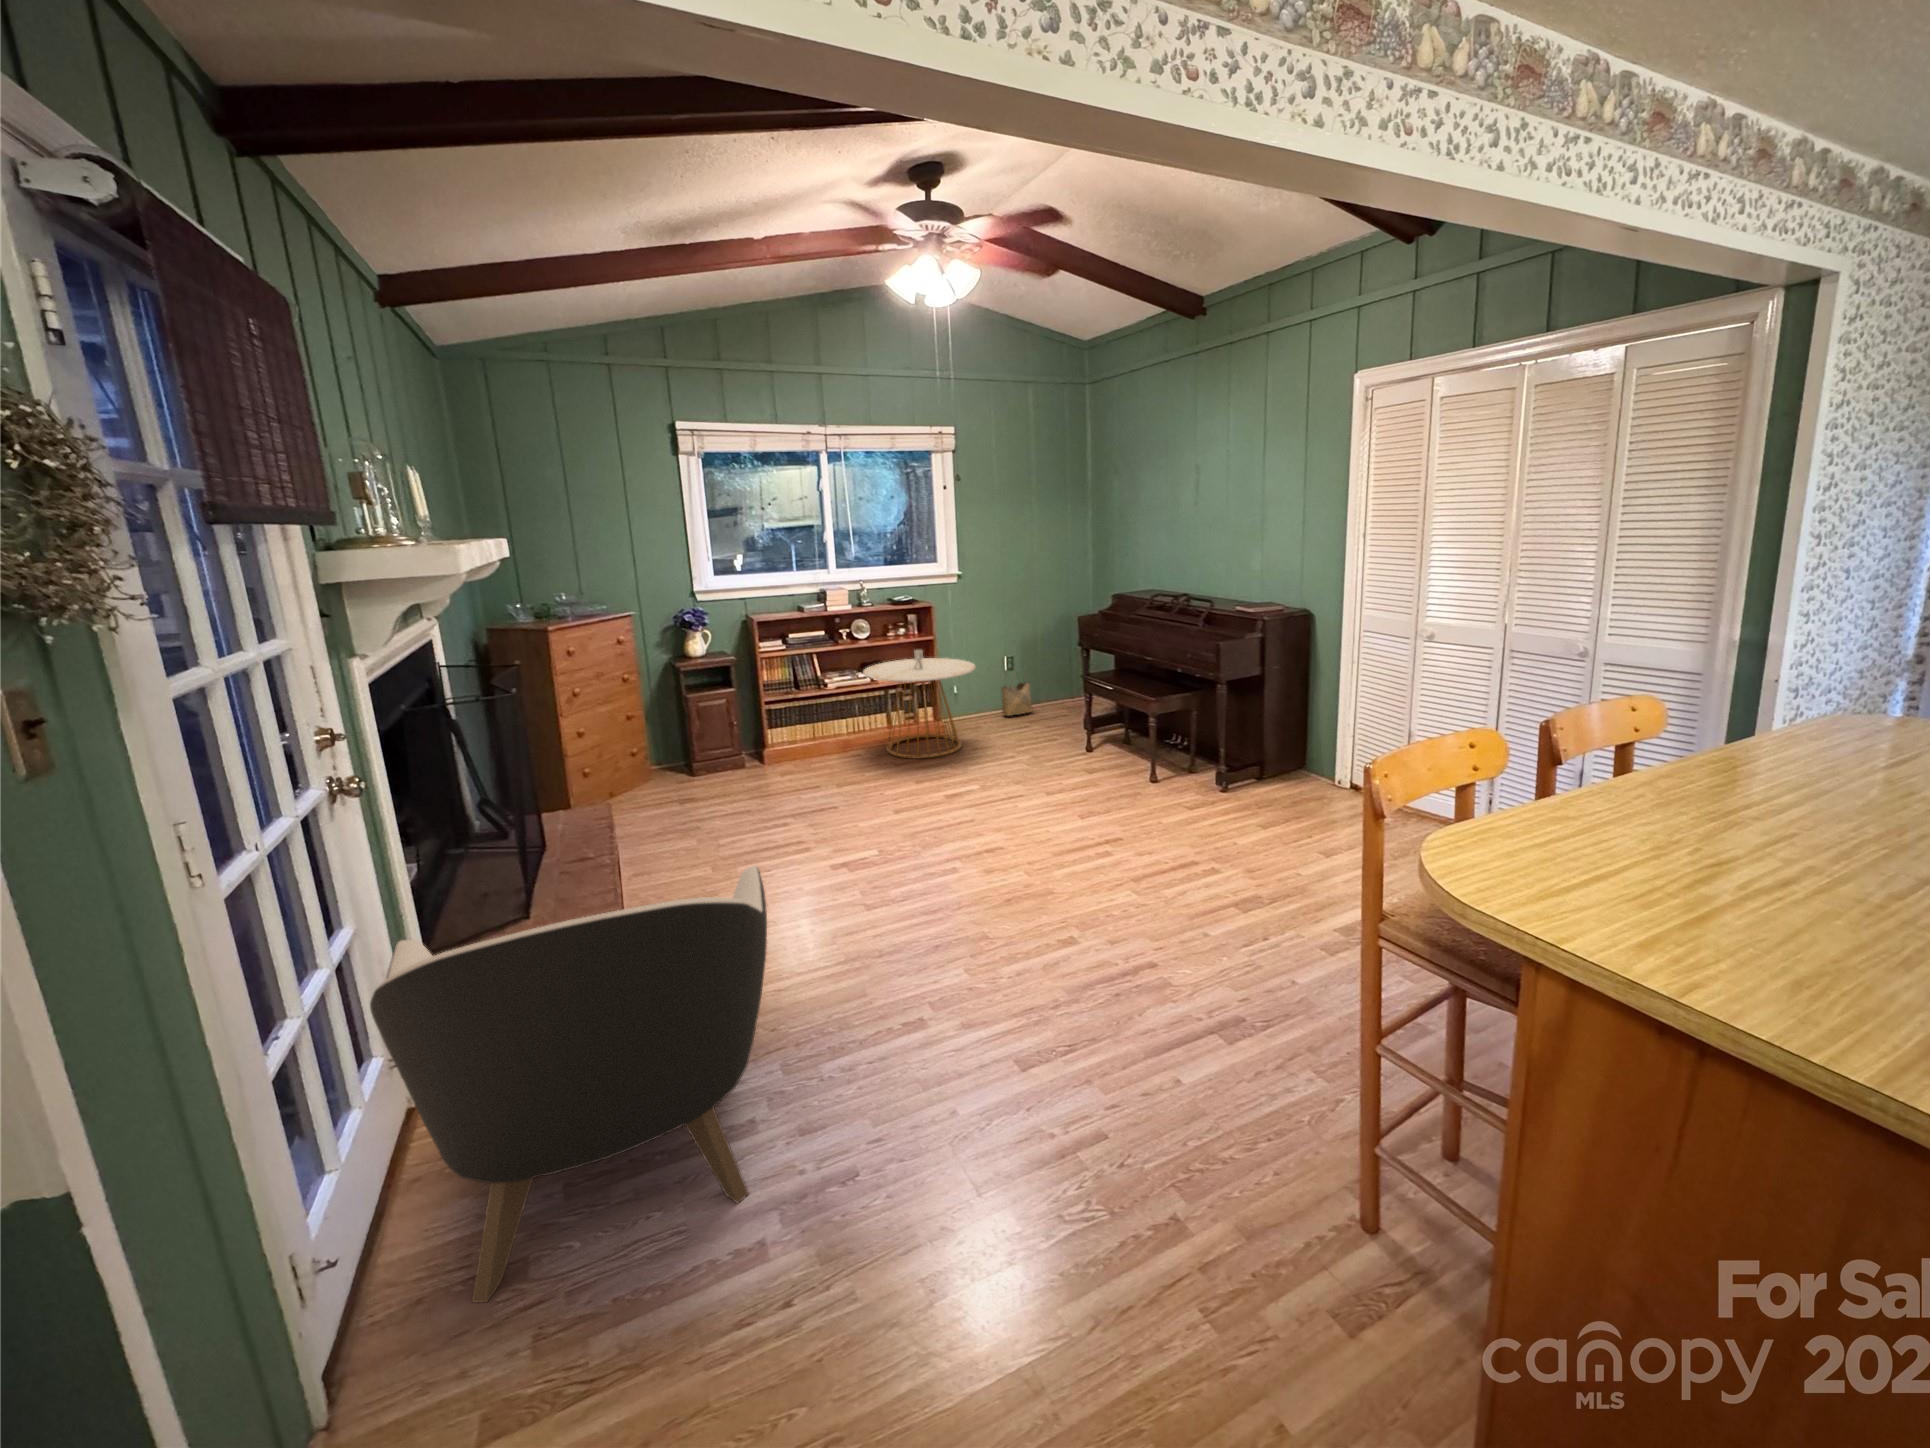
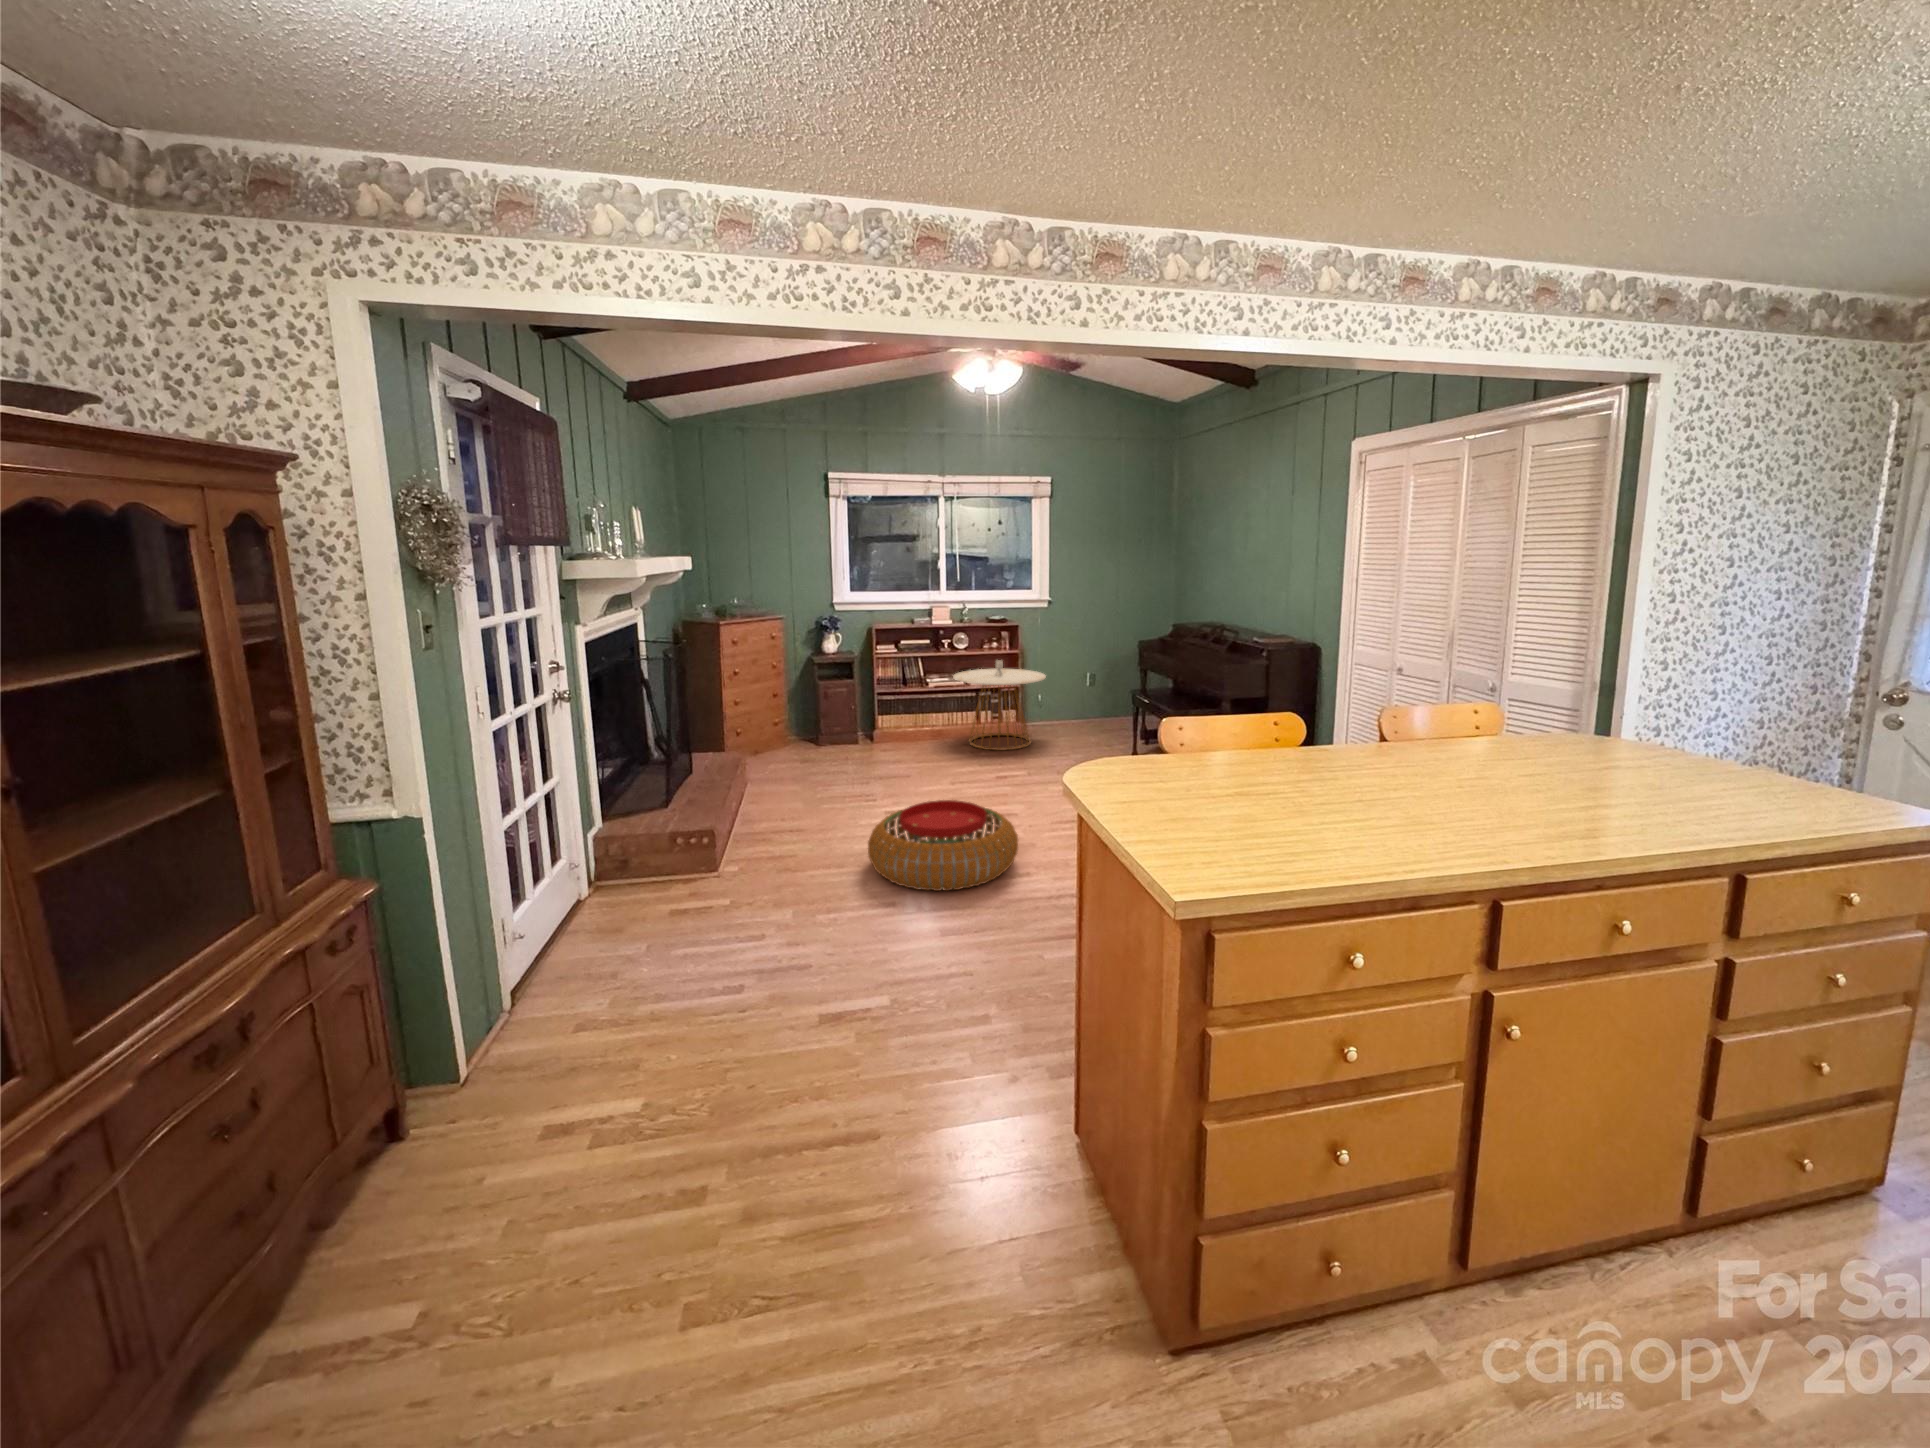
woven basket: present [1001,683,1032,716] -> none [1080,684,1108,726]
pouf: none [860,849,1065,990] -> present [868,800,1018,891]
armchair: present [370,866,767,1303] -> none [553,767,790,979]

